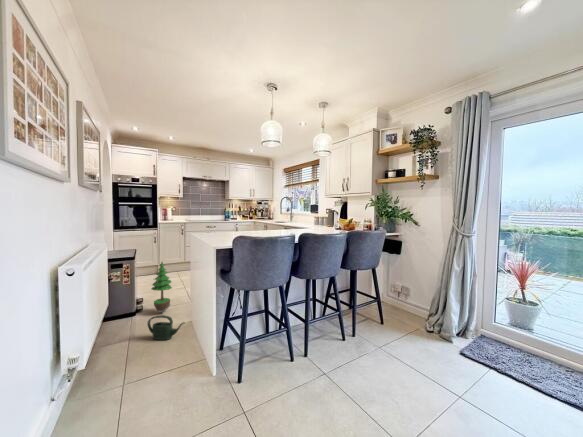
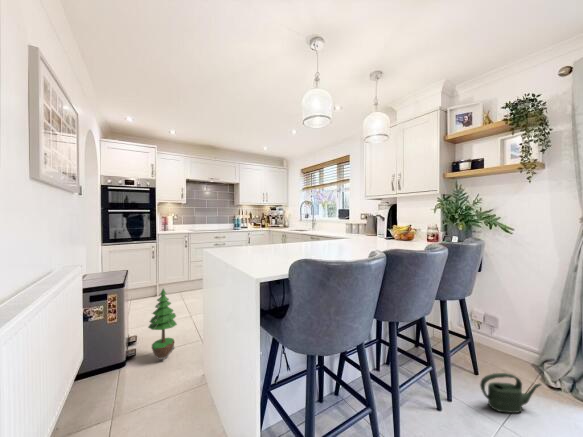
watering can: present [148,315,184,340] -> present [480,373,541,413]

